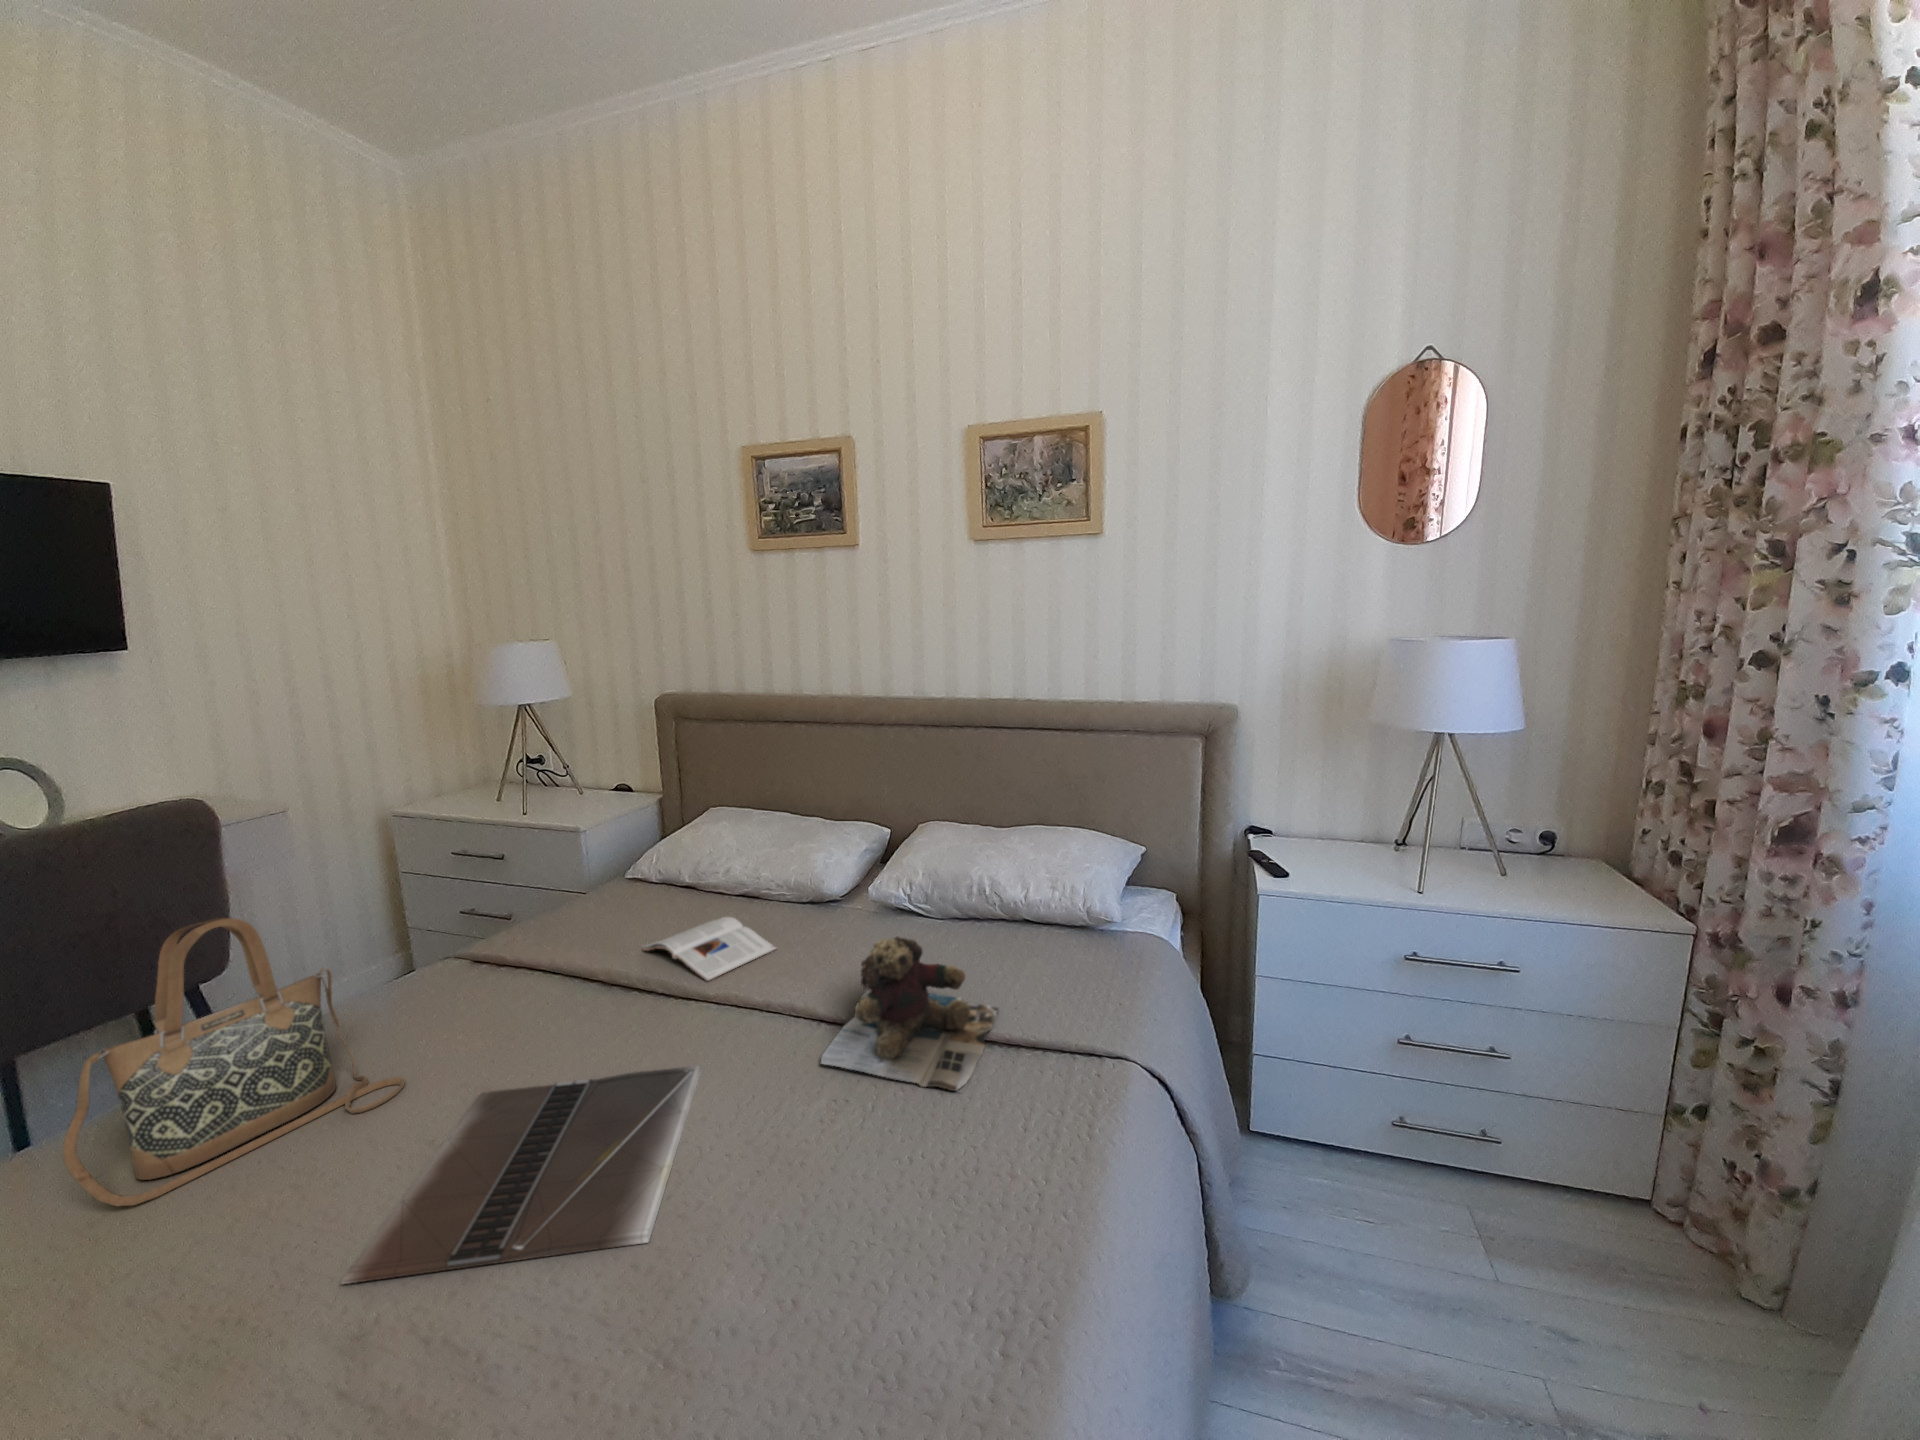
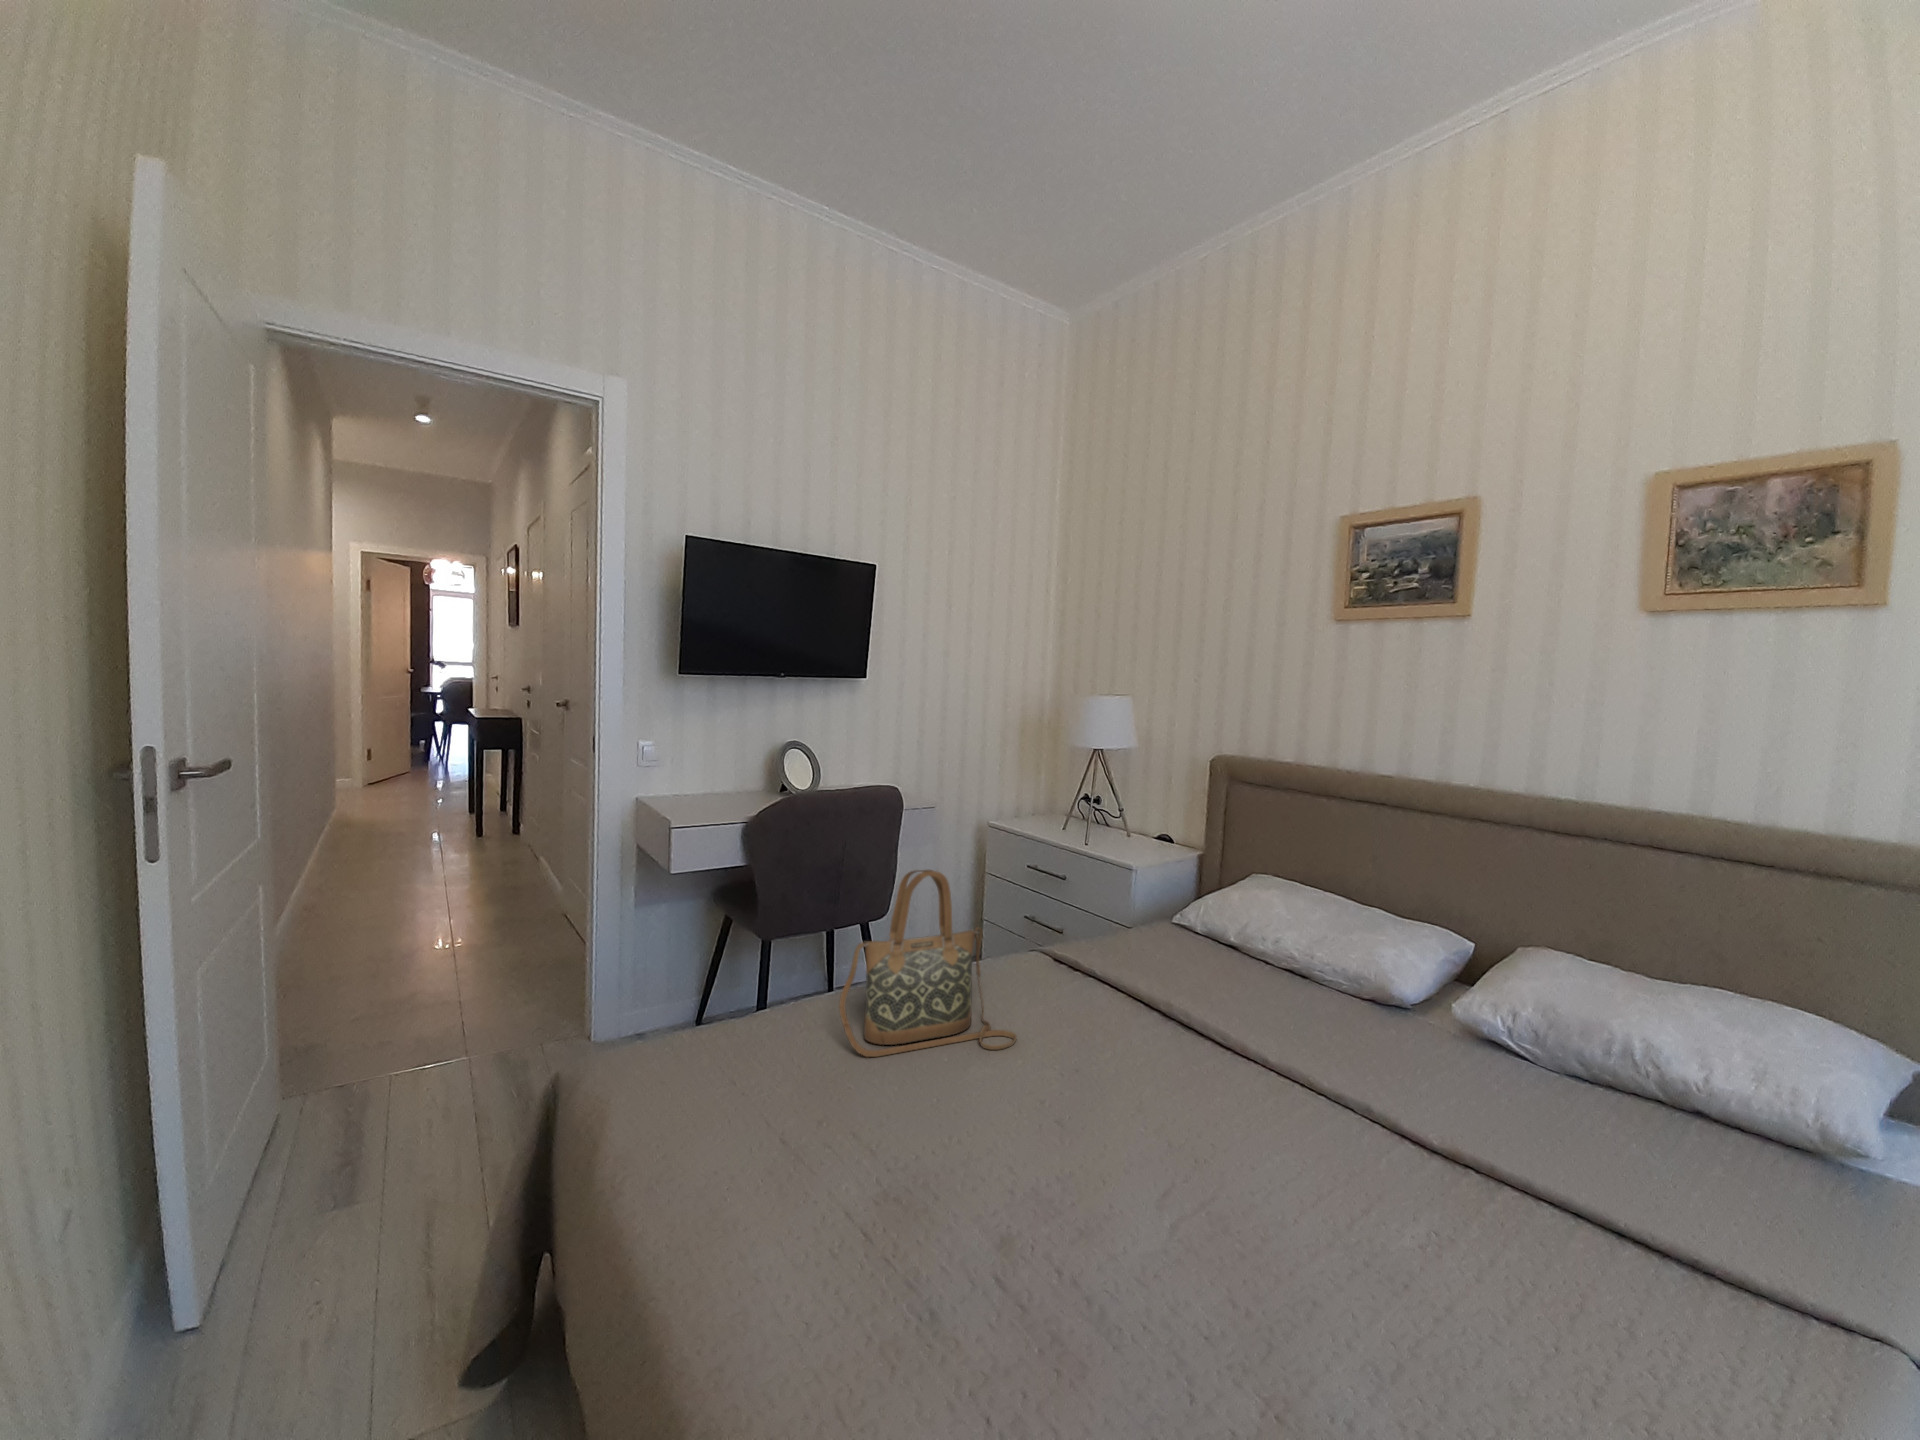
magazine: present [643,917,776,981] -> none [1195,986,1338,1045]
teddy bear: present [821,937,999,1091] -> none [1411,1066,1676,1299]
laptop: present [341,1066,700,1284] -> none [992,1070,1270,1275]

